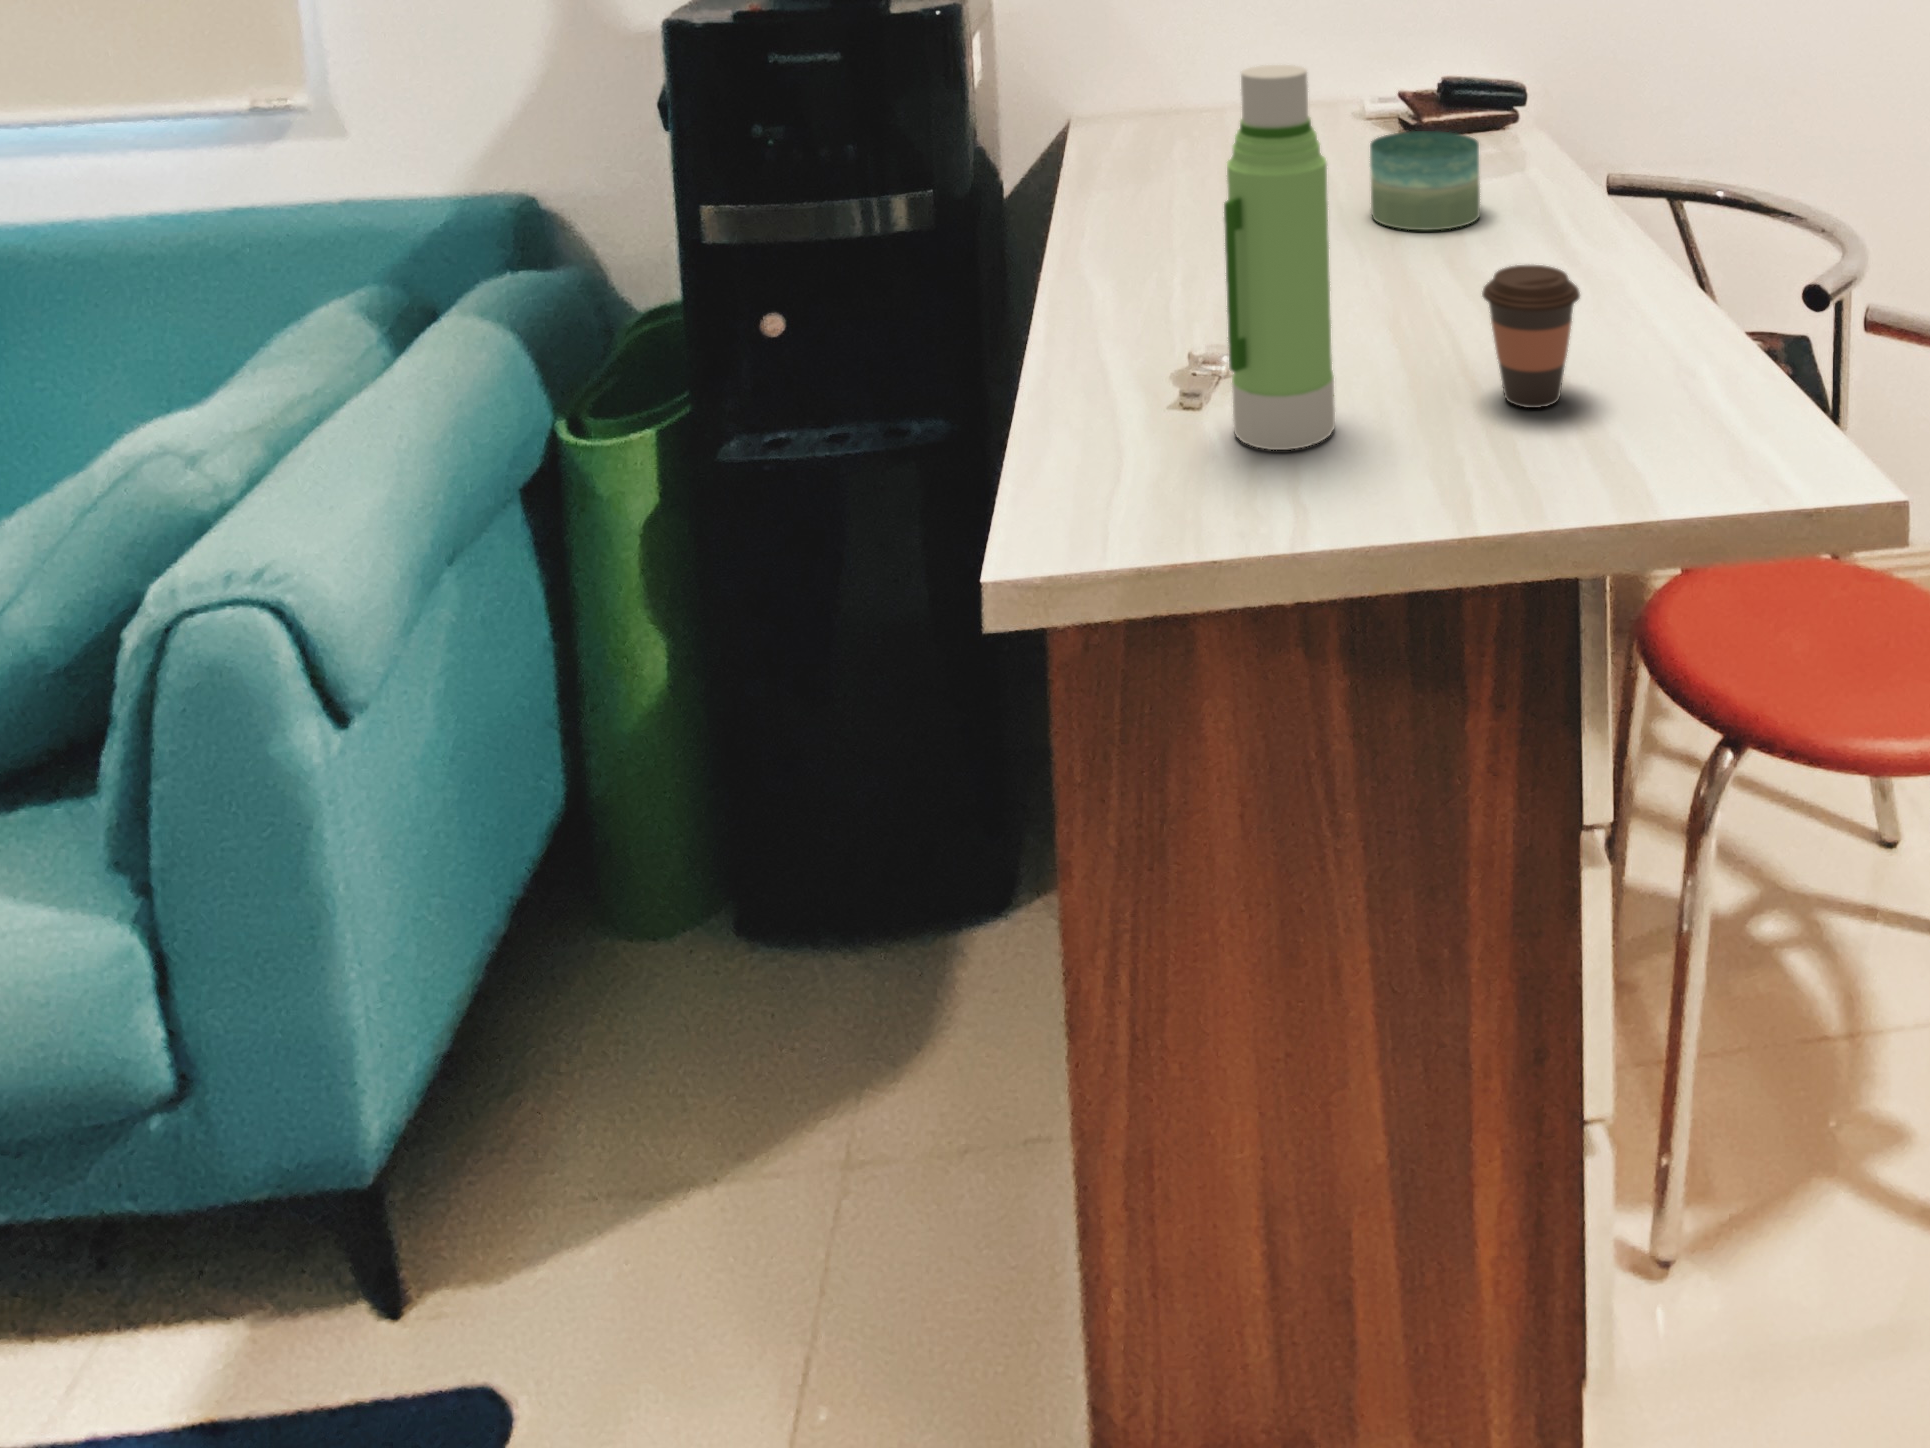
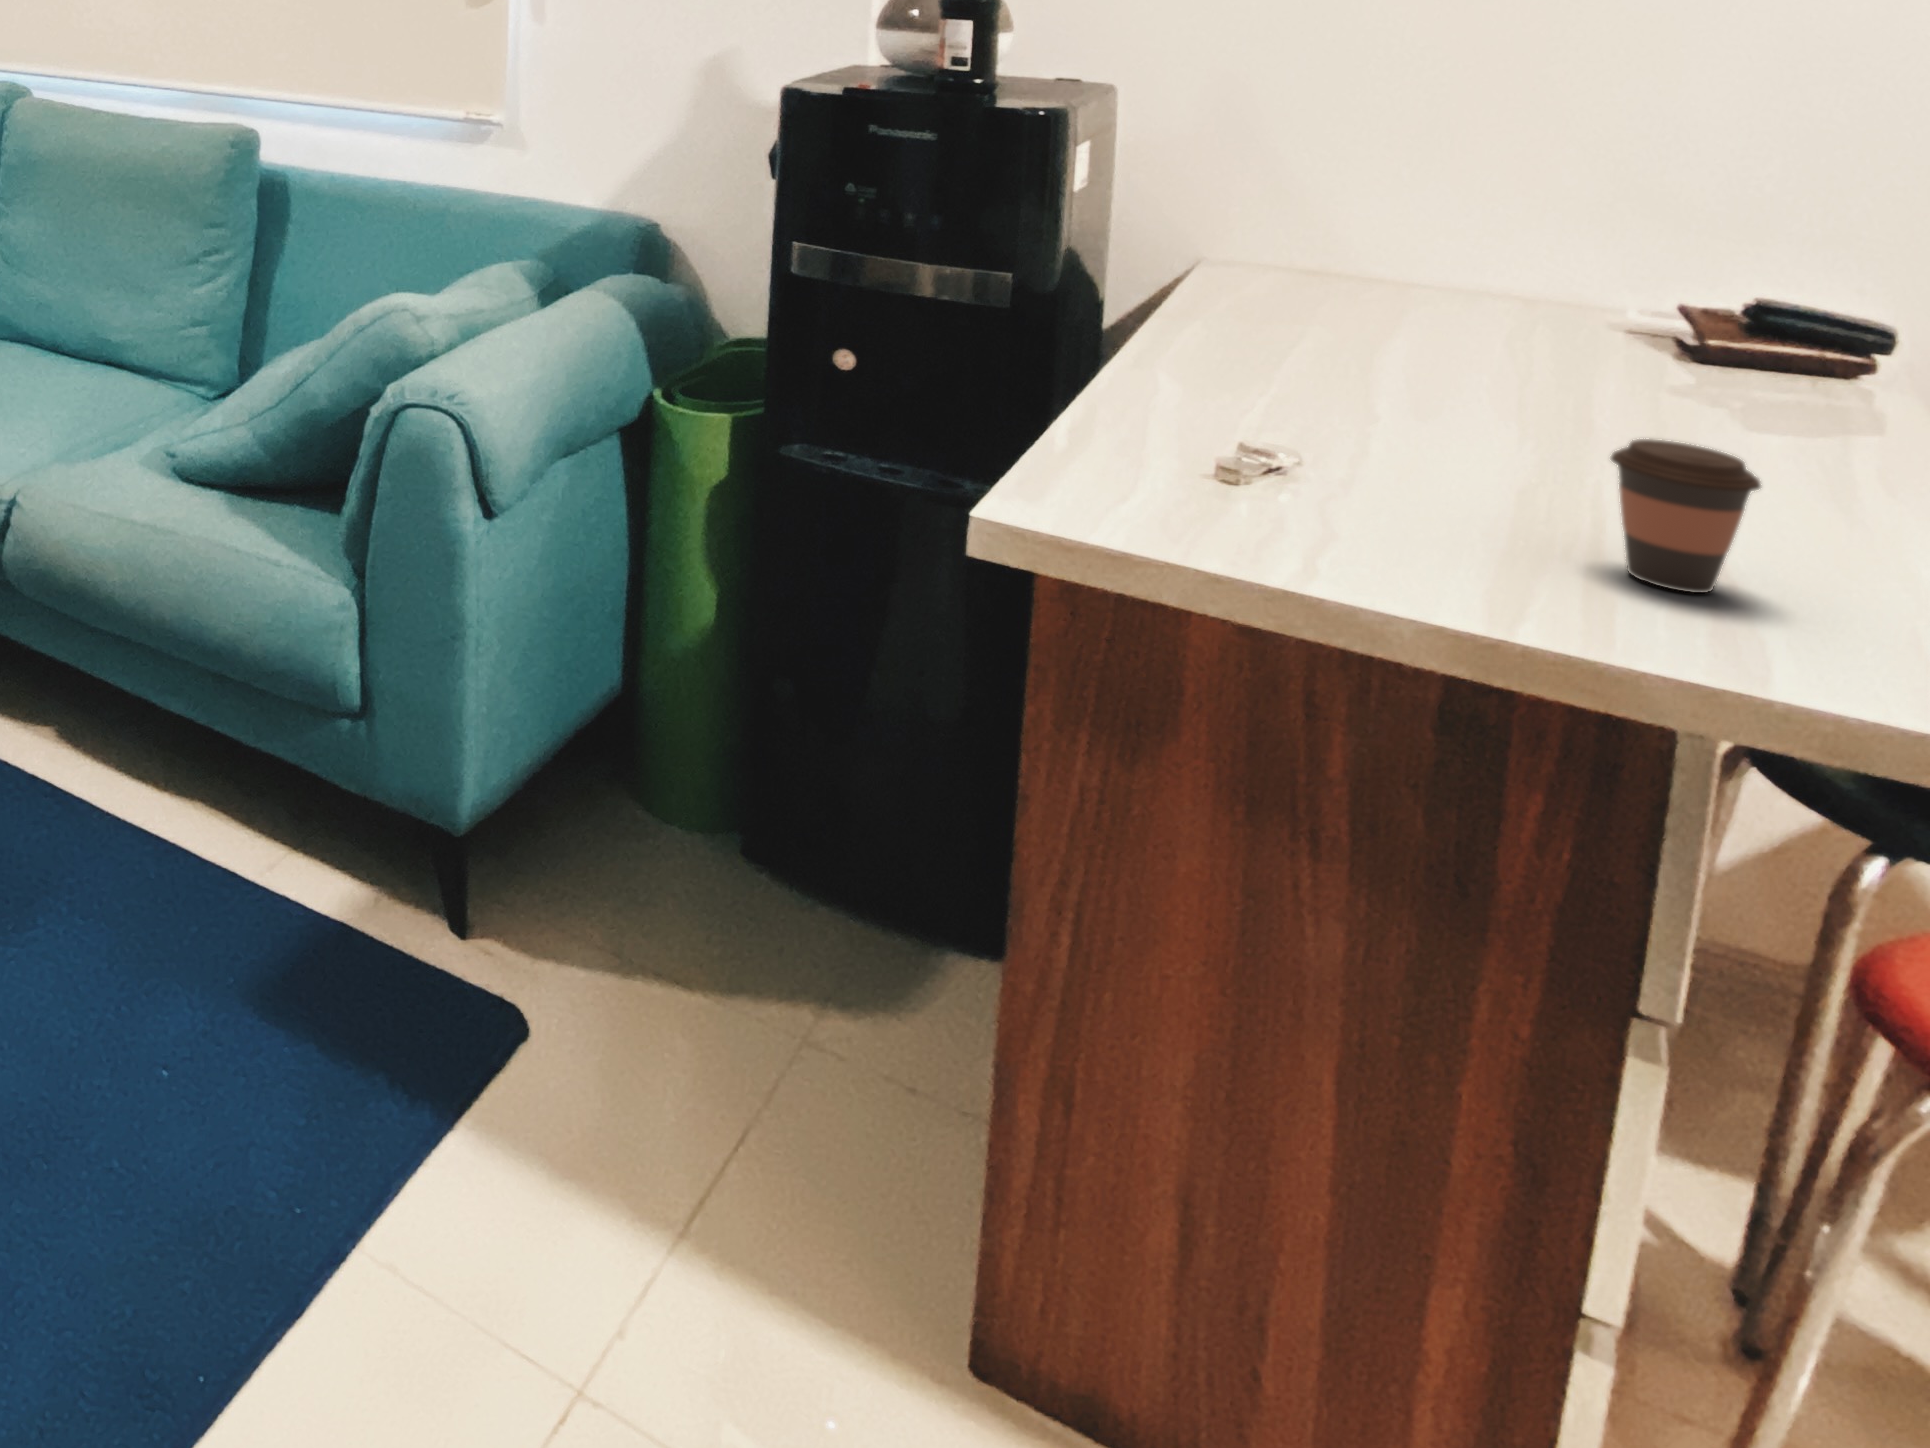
water bottle: present [1224,65,1335,450] -> none [1257,176,1408,533]
candle: present [1370,131,1480,230] -> none [1555,324,1743,443]

